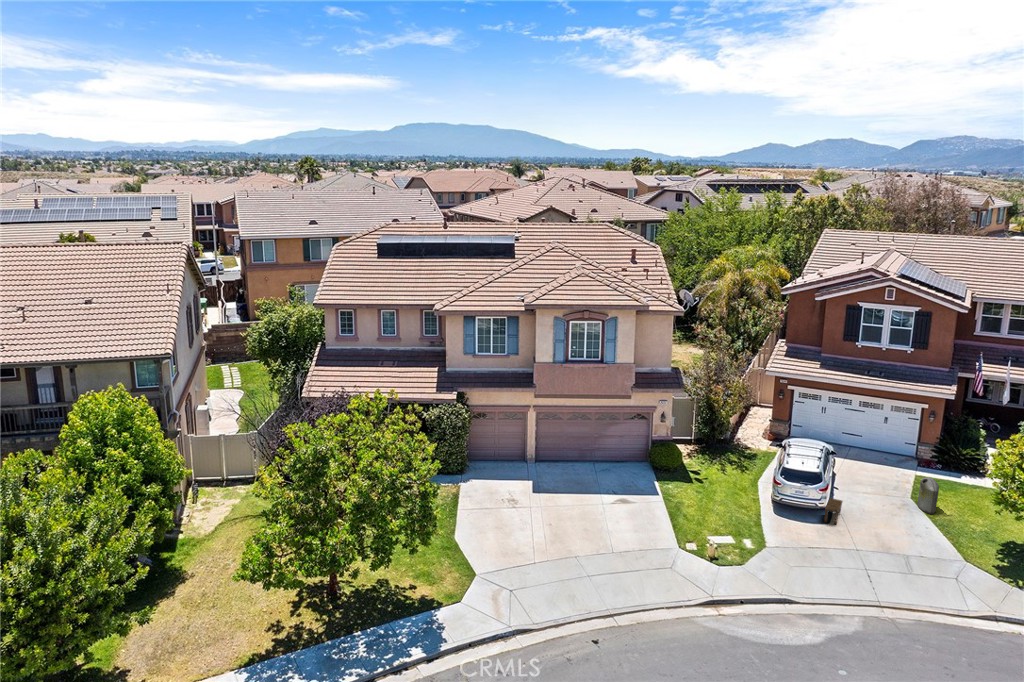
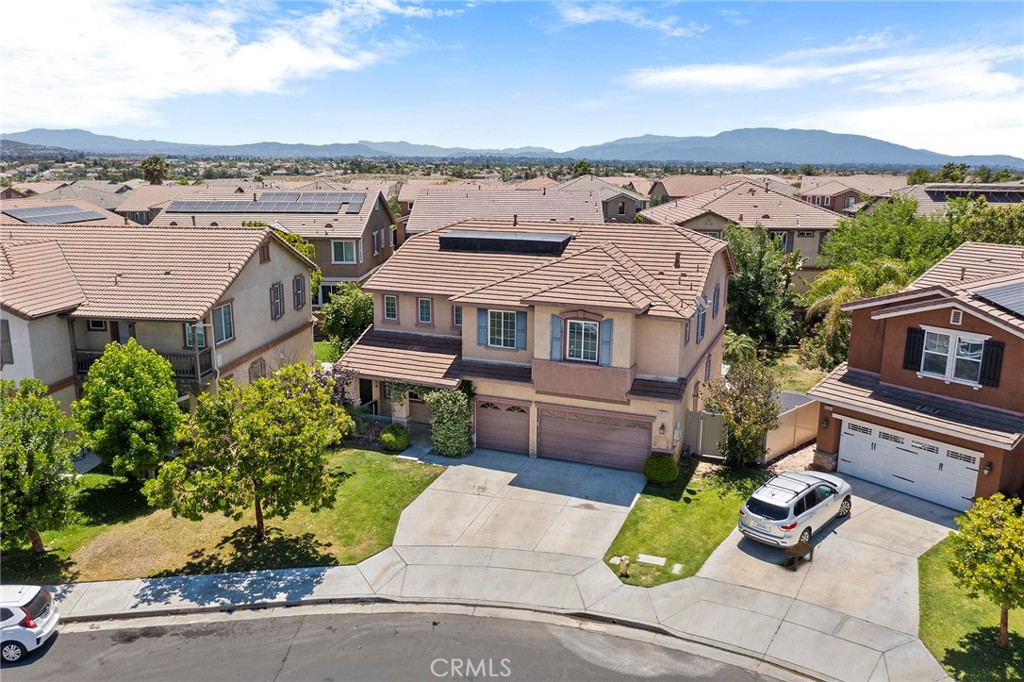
trash can: present [917,477,939,514] -> none [922,538,946,583]

